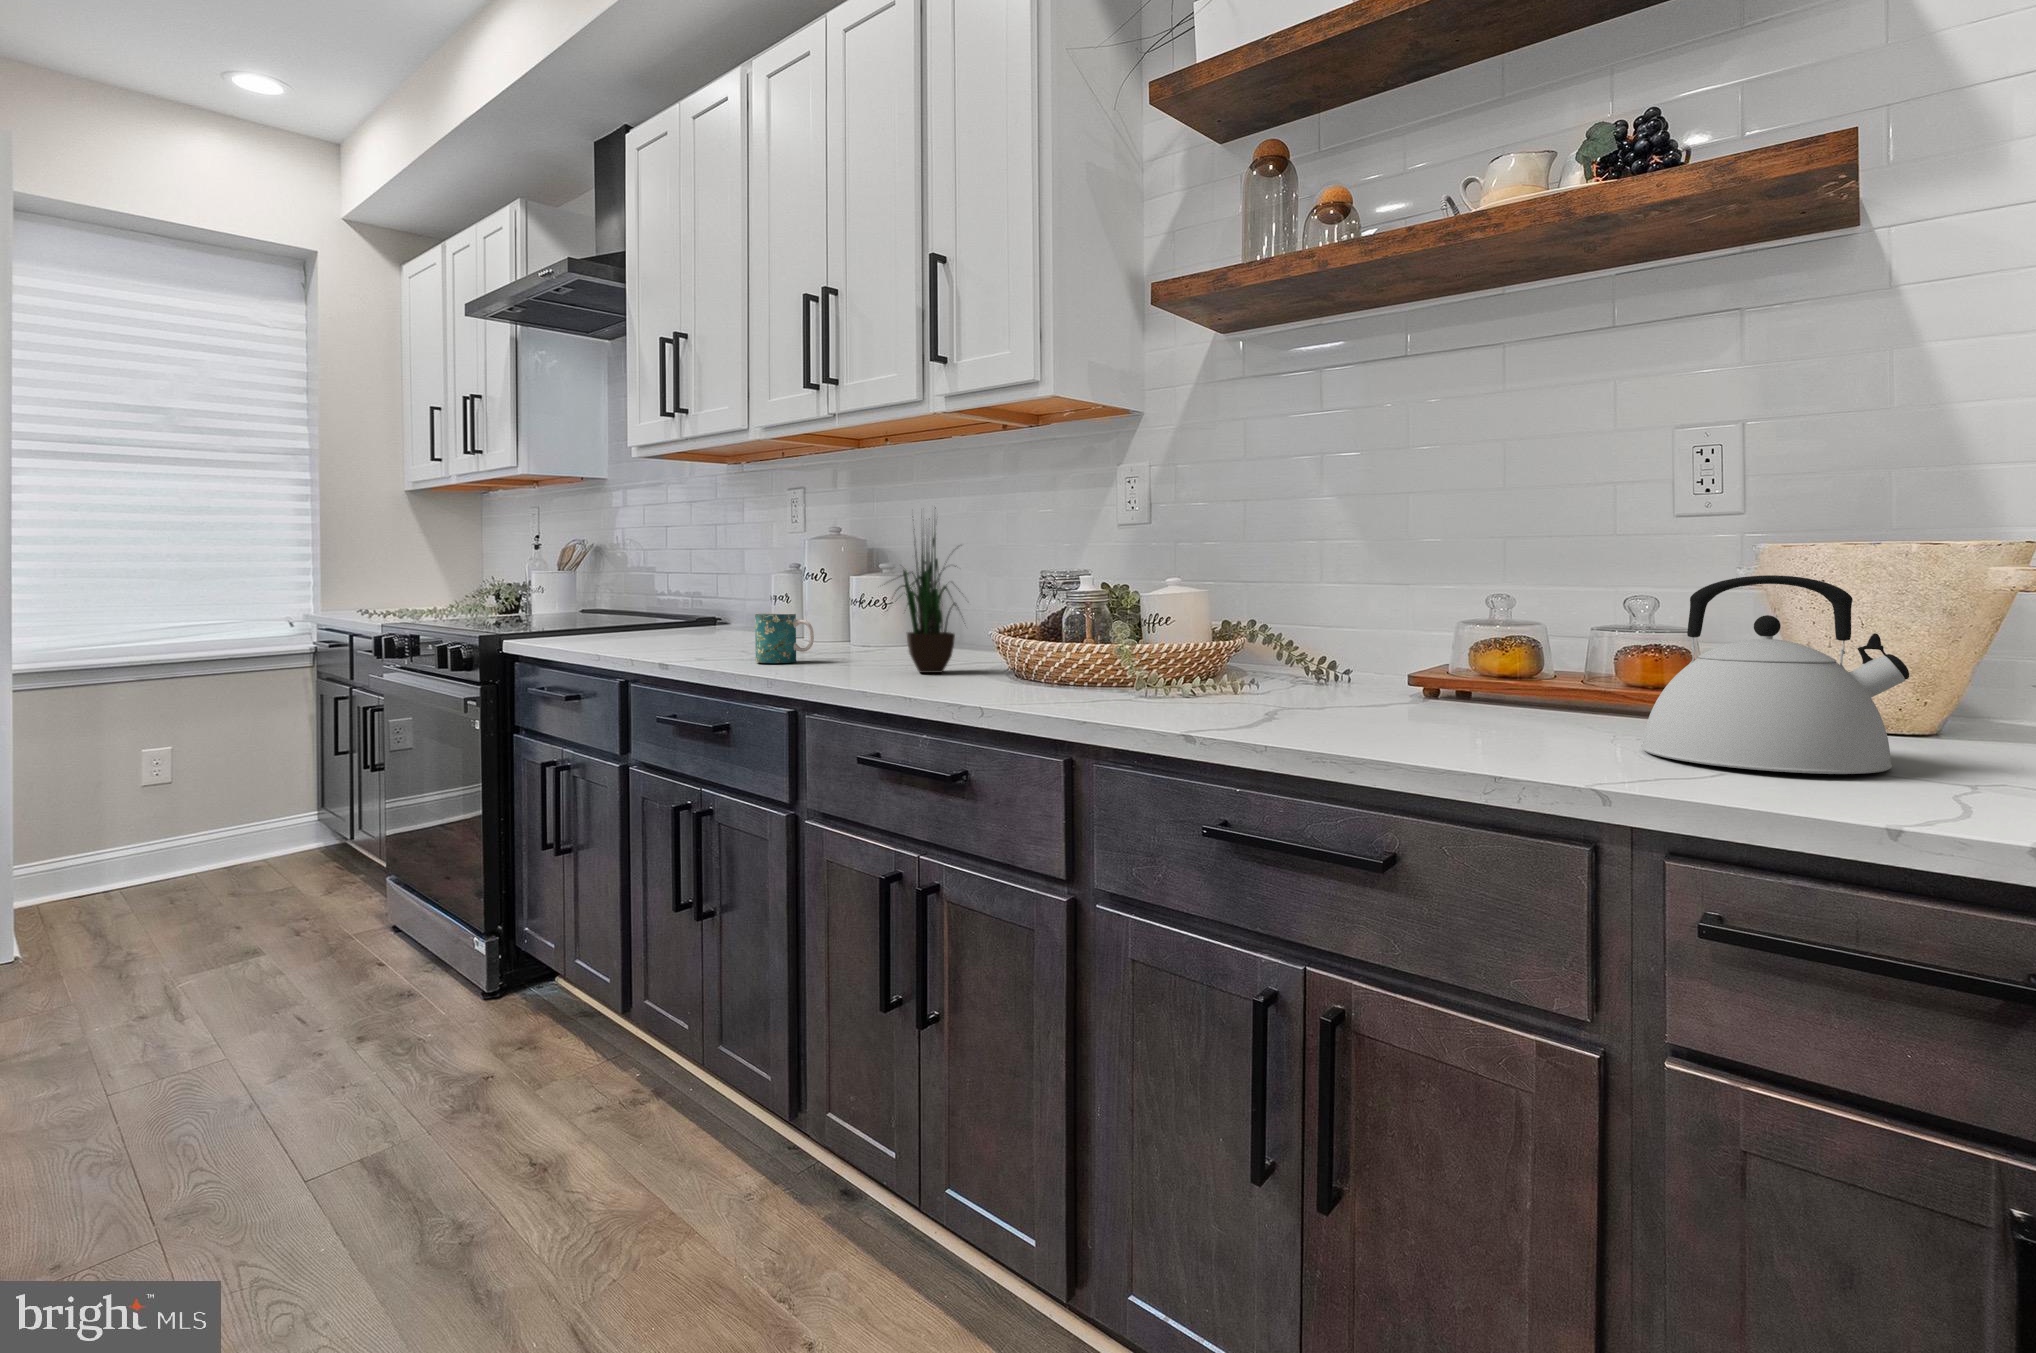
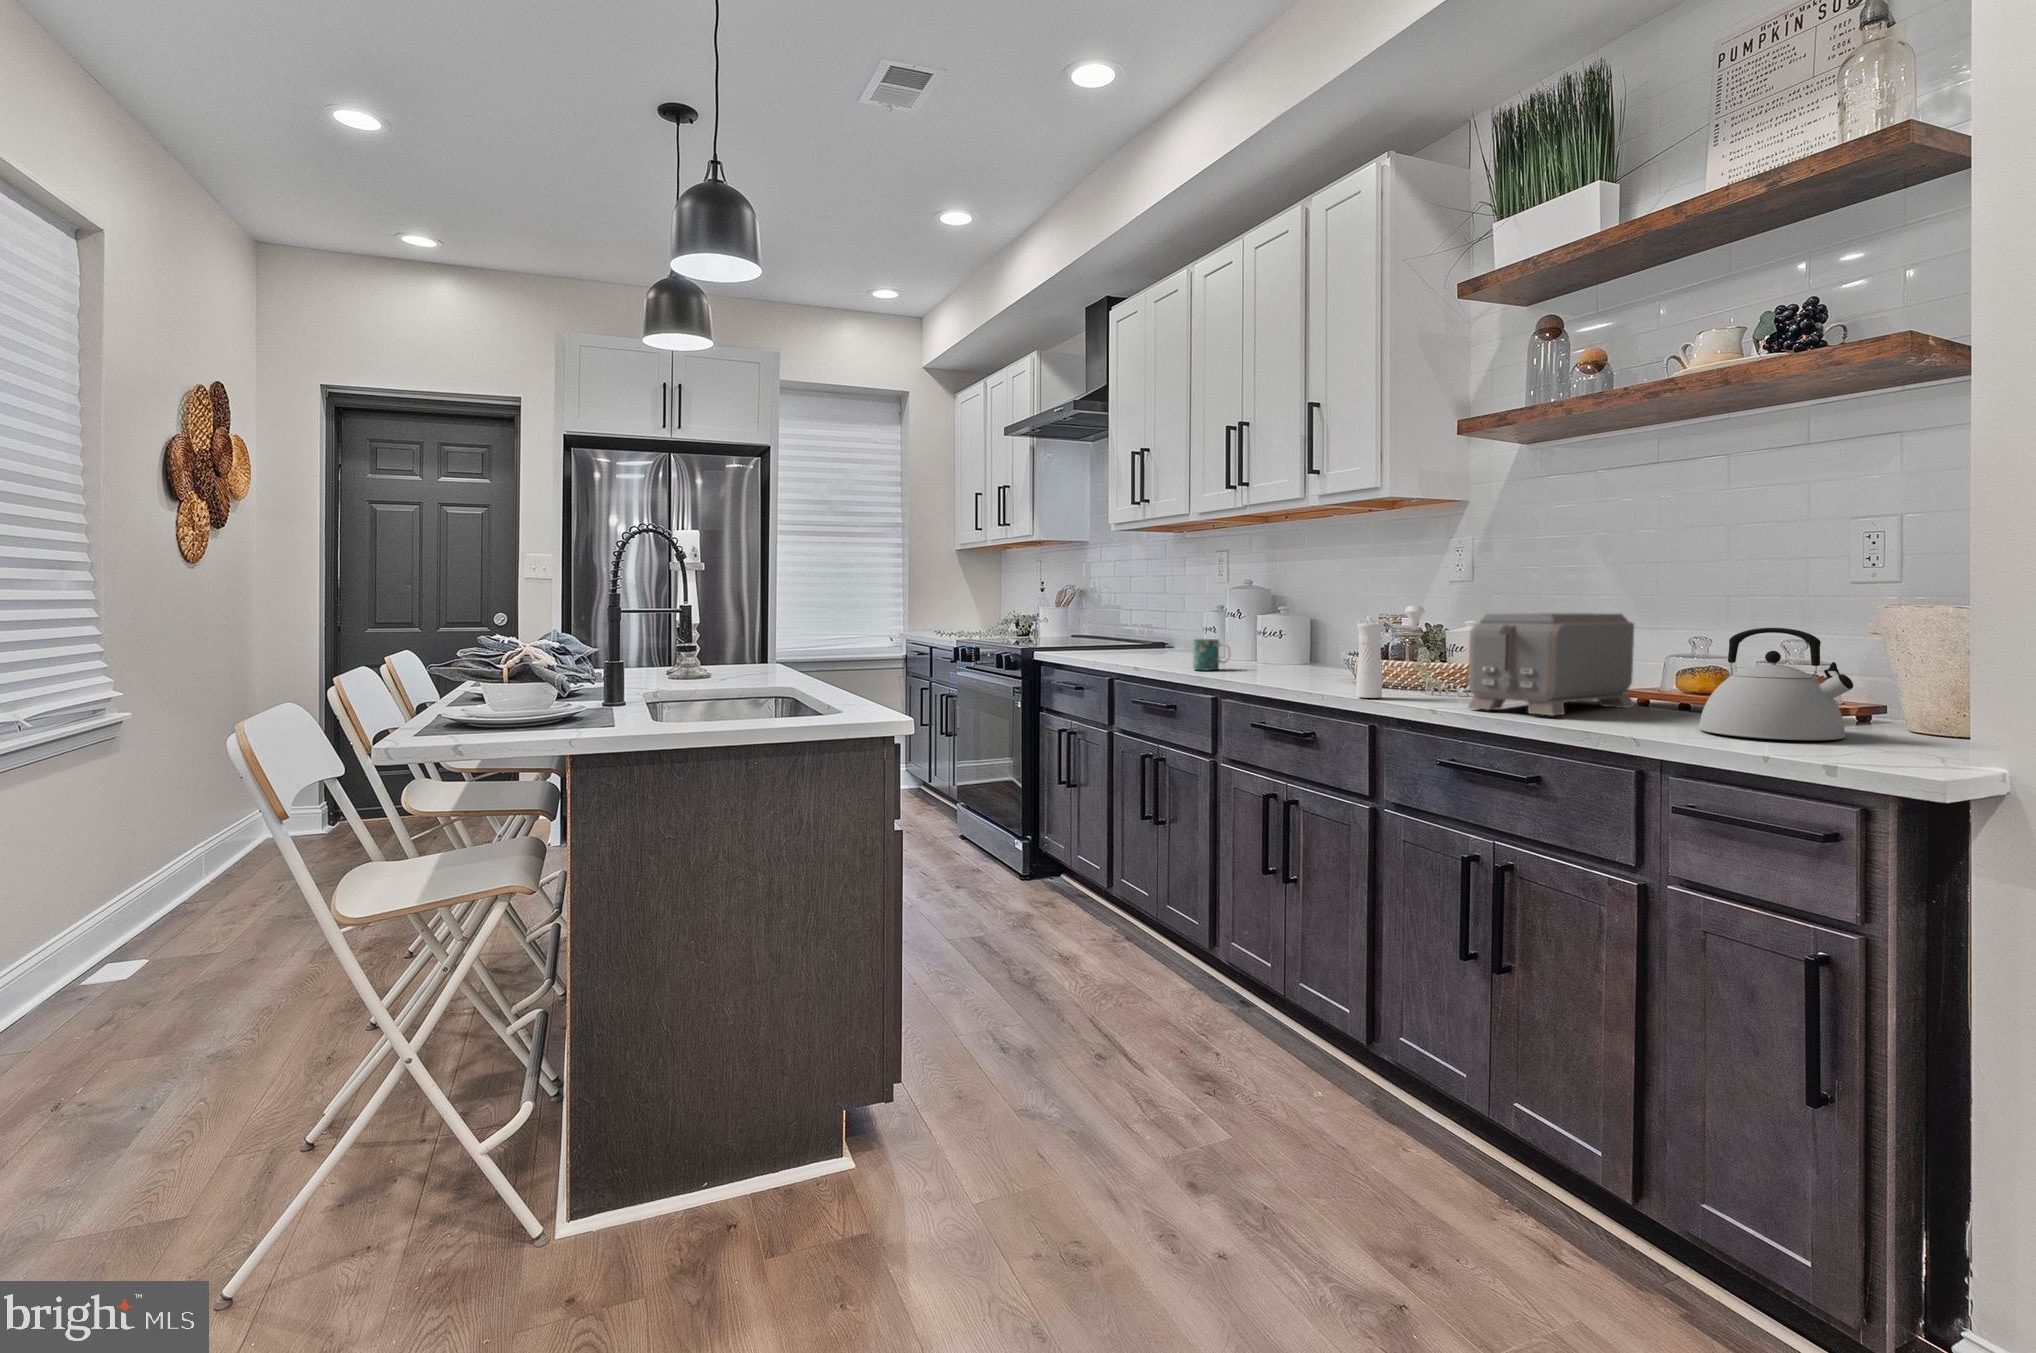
potted plant: present [887,508,960,673] -> none [1269,558,1332,678]
pepper mill: none [1037,551,1139,707] -> present [1356,606,1425,698]
toaster: none [1238,556,1458,735] -> present [1468,613,1634,715]

